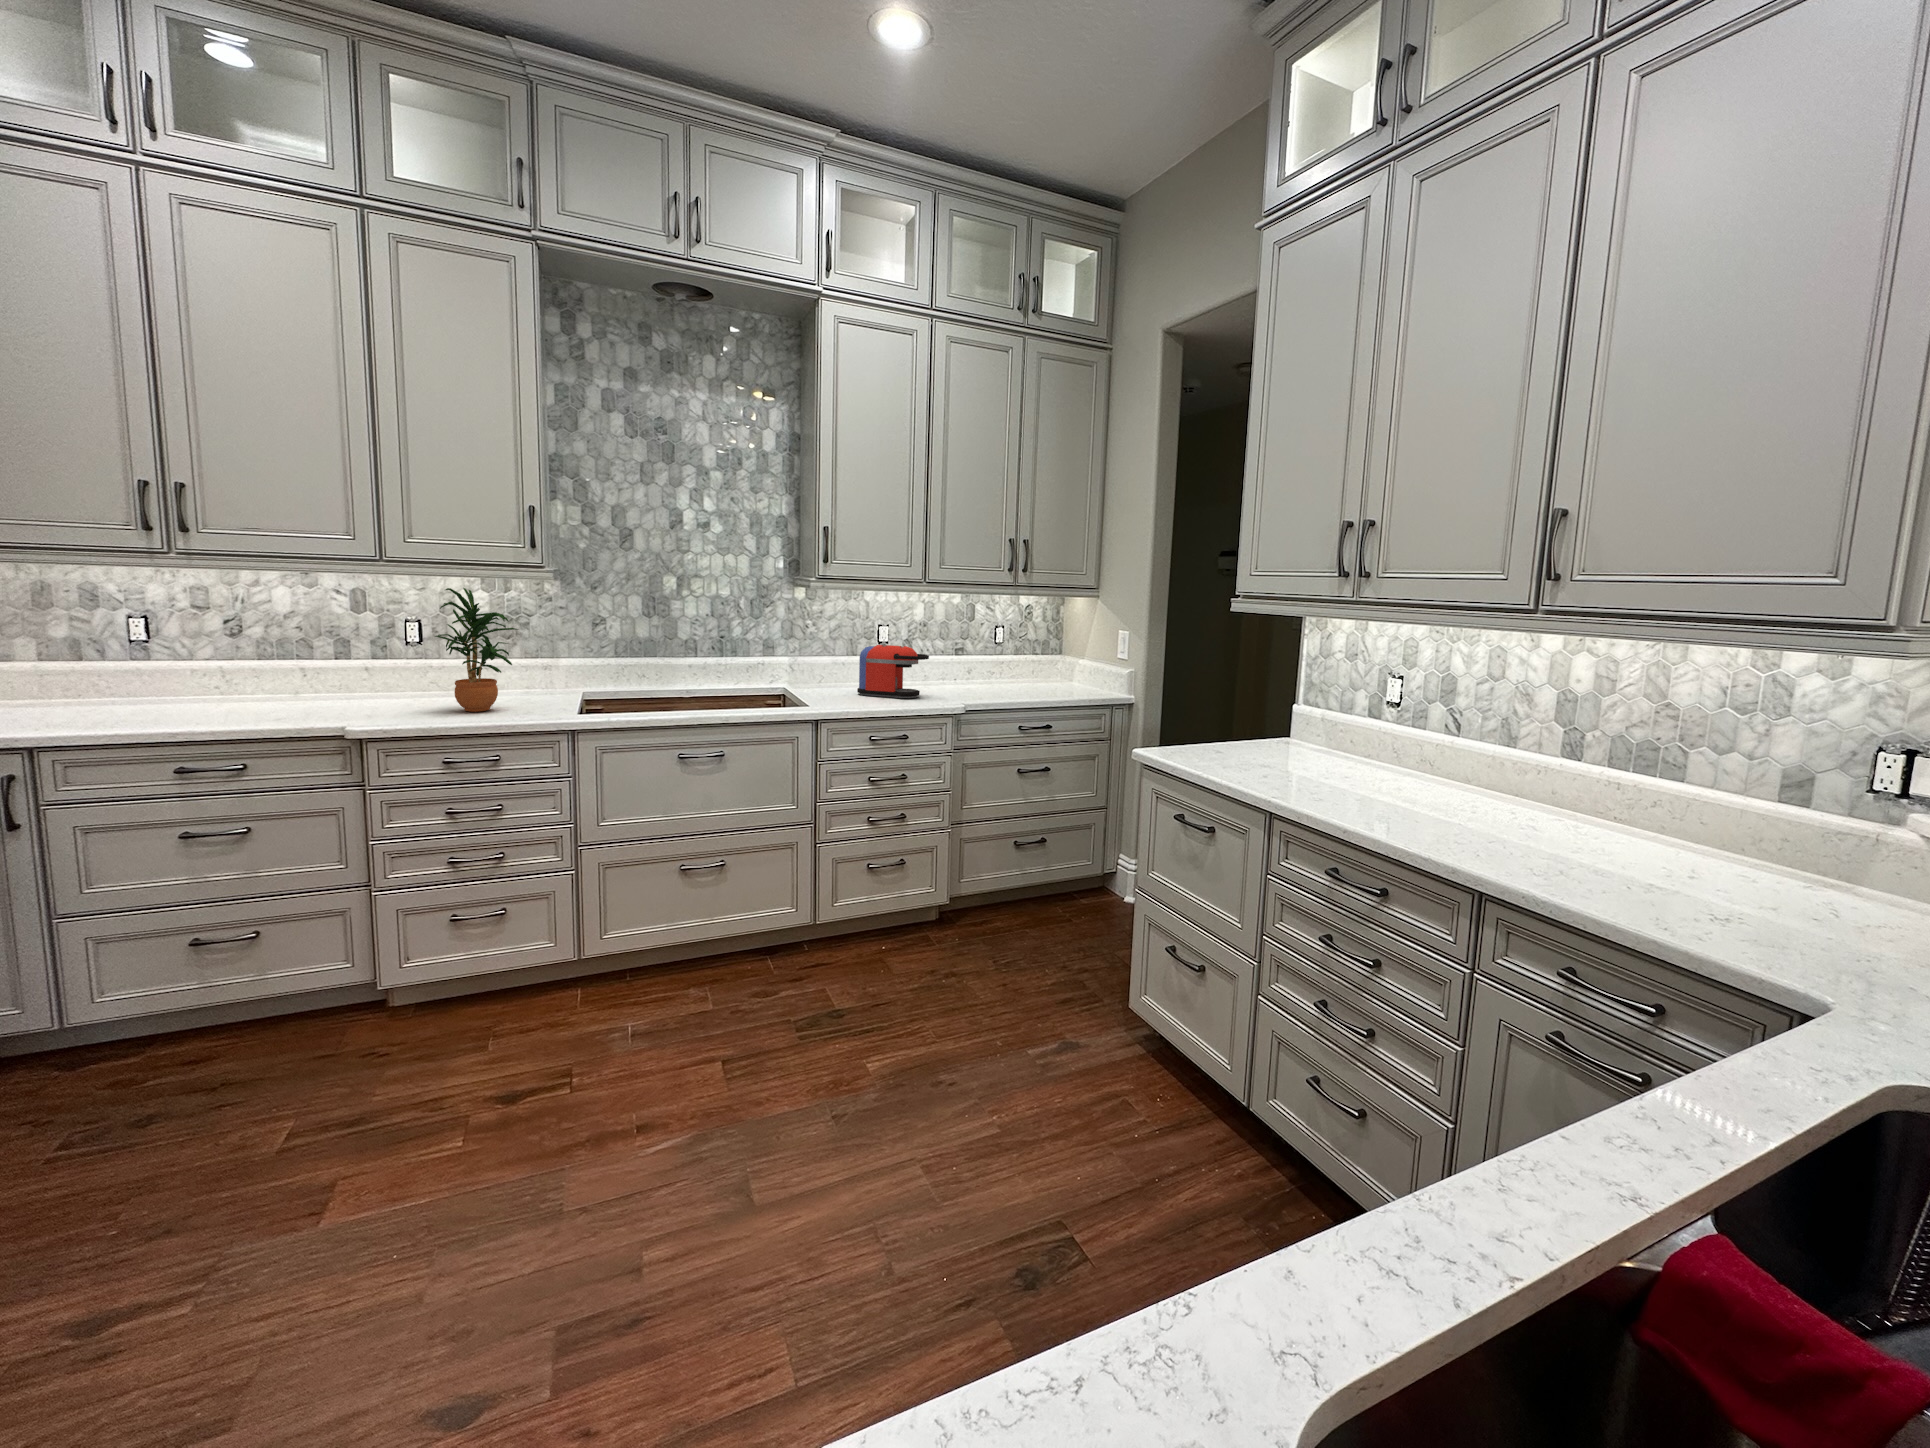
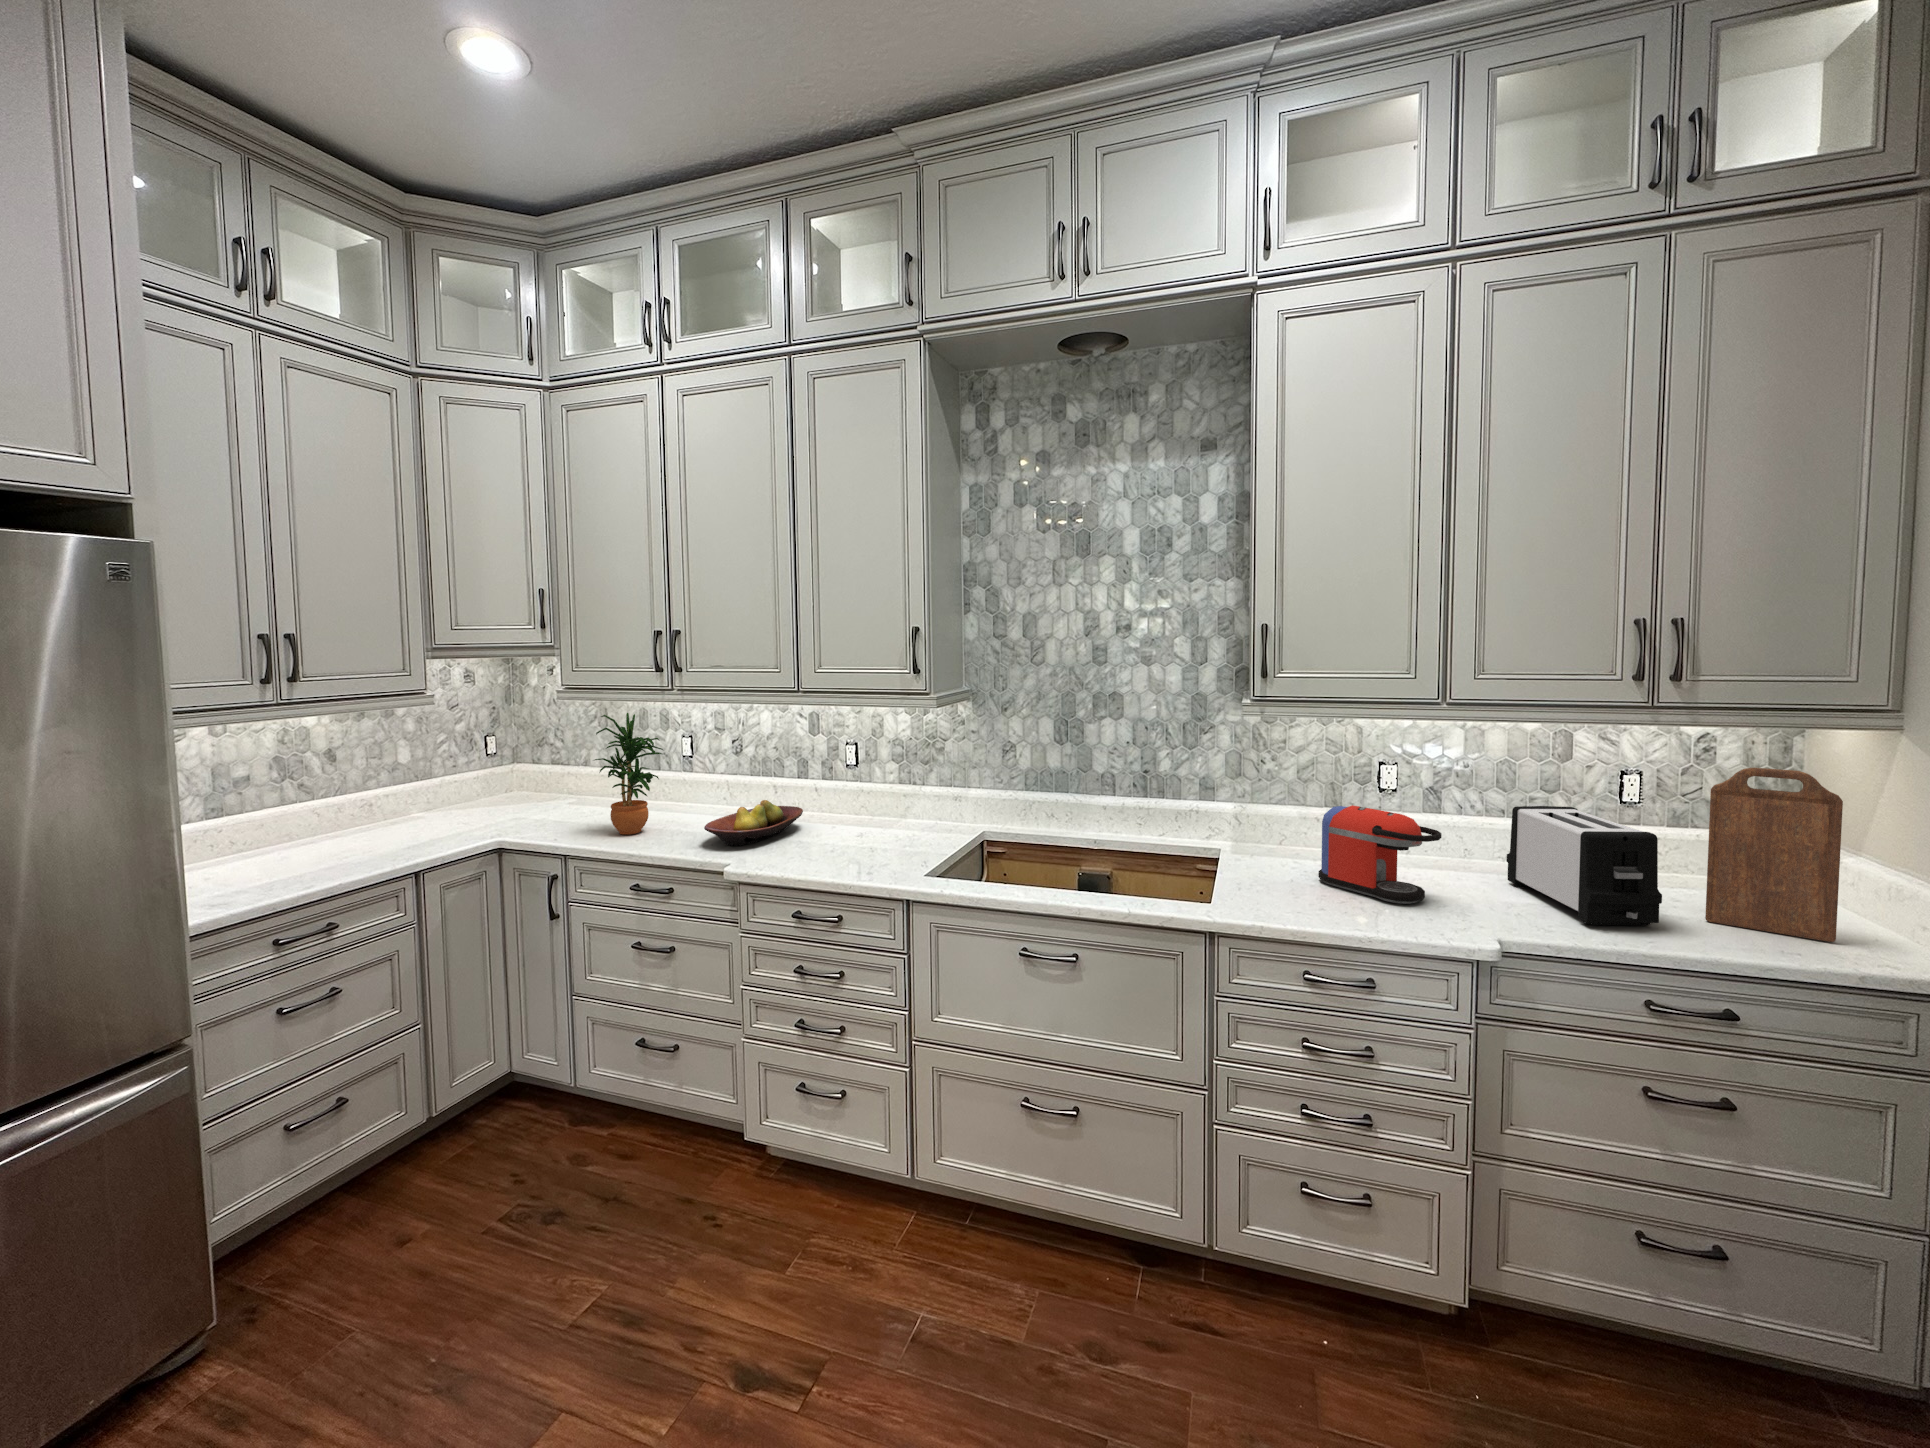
potted plant: present [435,588,518,712] -> present [595,713,663,835]
cutting board: none [1036,614,1084,693] -> present [1705,768,1843,942]
toaster: none [950,643,1023,697] -> present [1506,806,1662,925]
fruit bowl: none [263,675,374,718] -> present [704,800,803,846]

